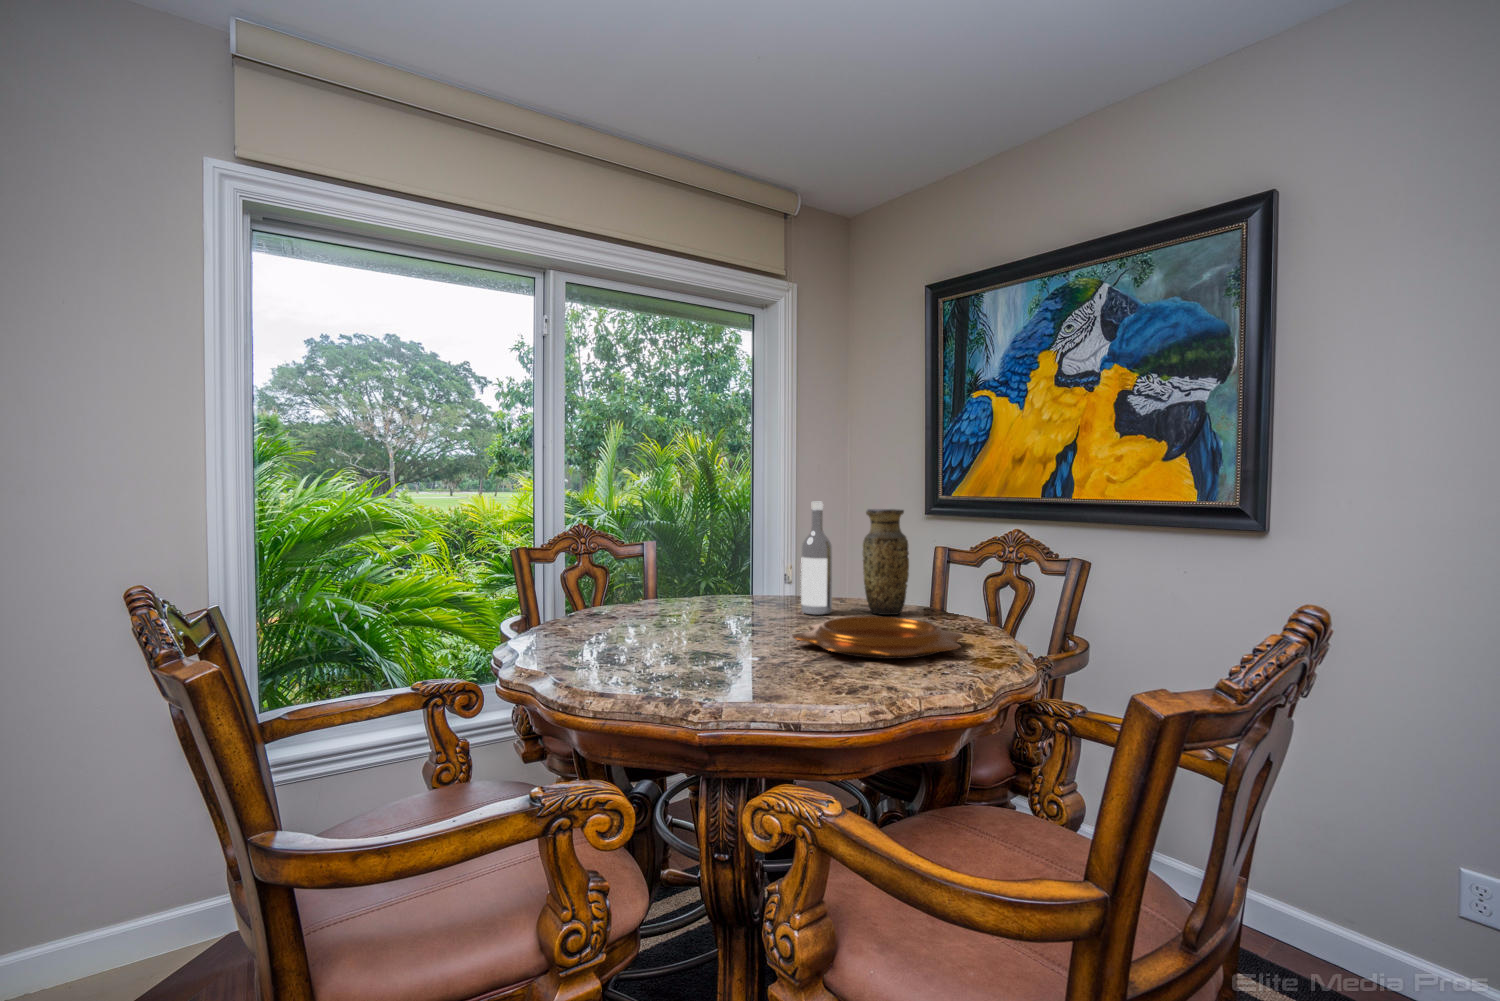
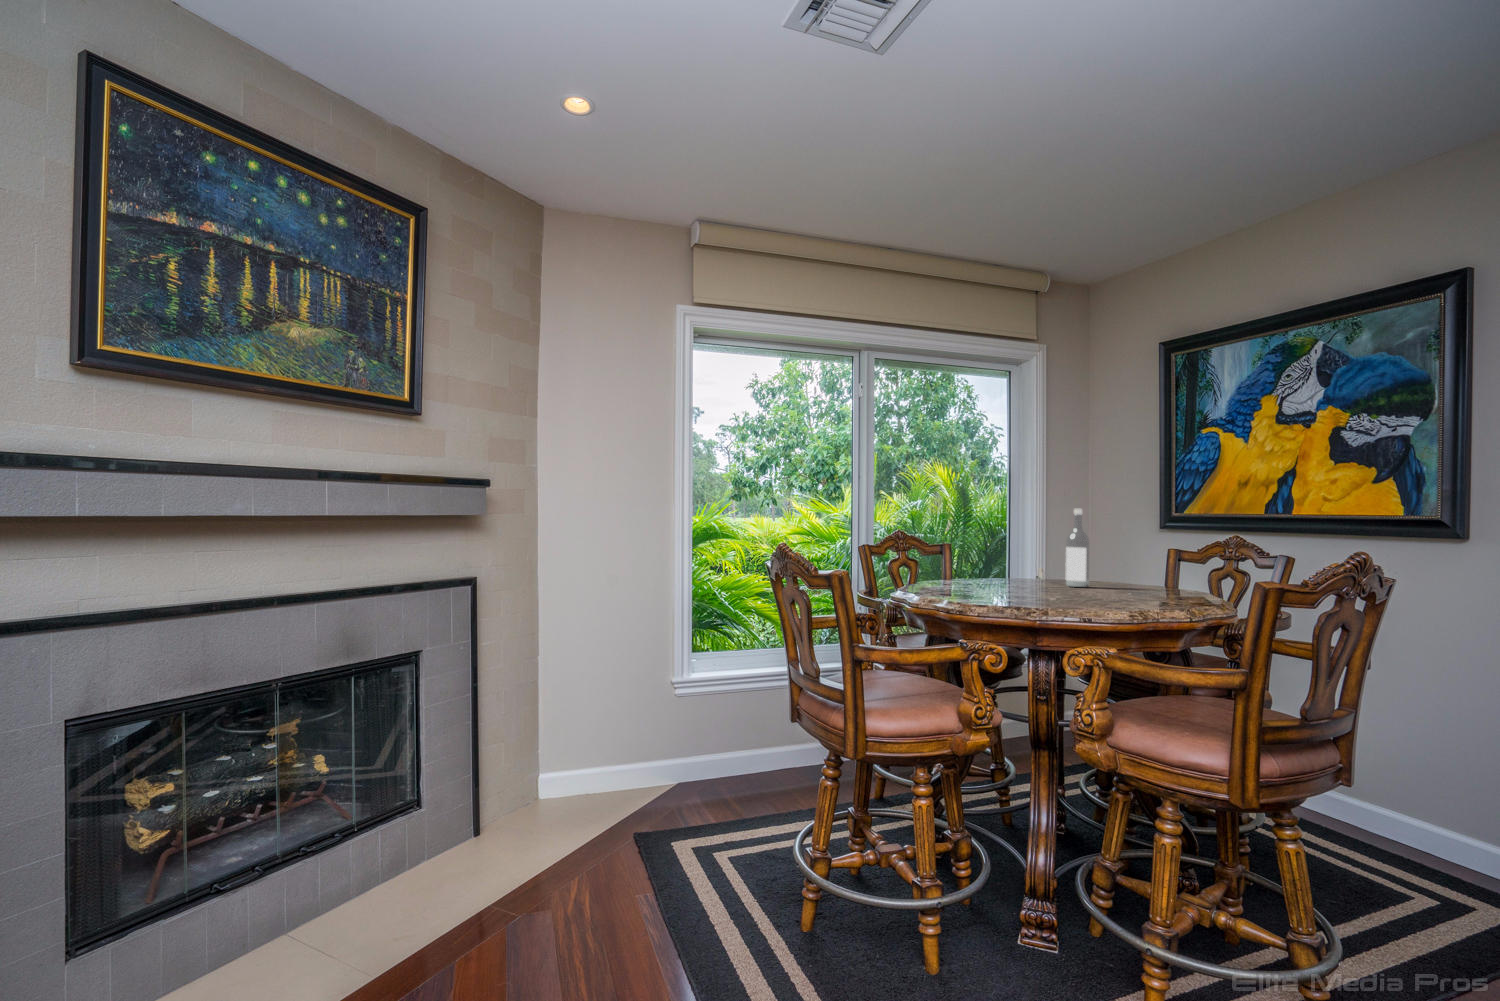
vase: present [863,509,909,615] -> none [1113,514,1149,589]
decorative bowl: present [792,616,964,659] -> none [1070,581,1192,600]

